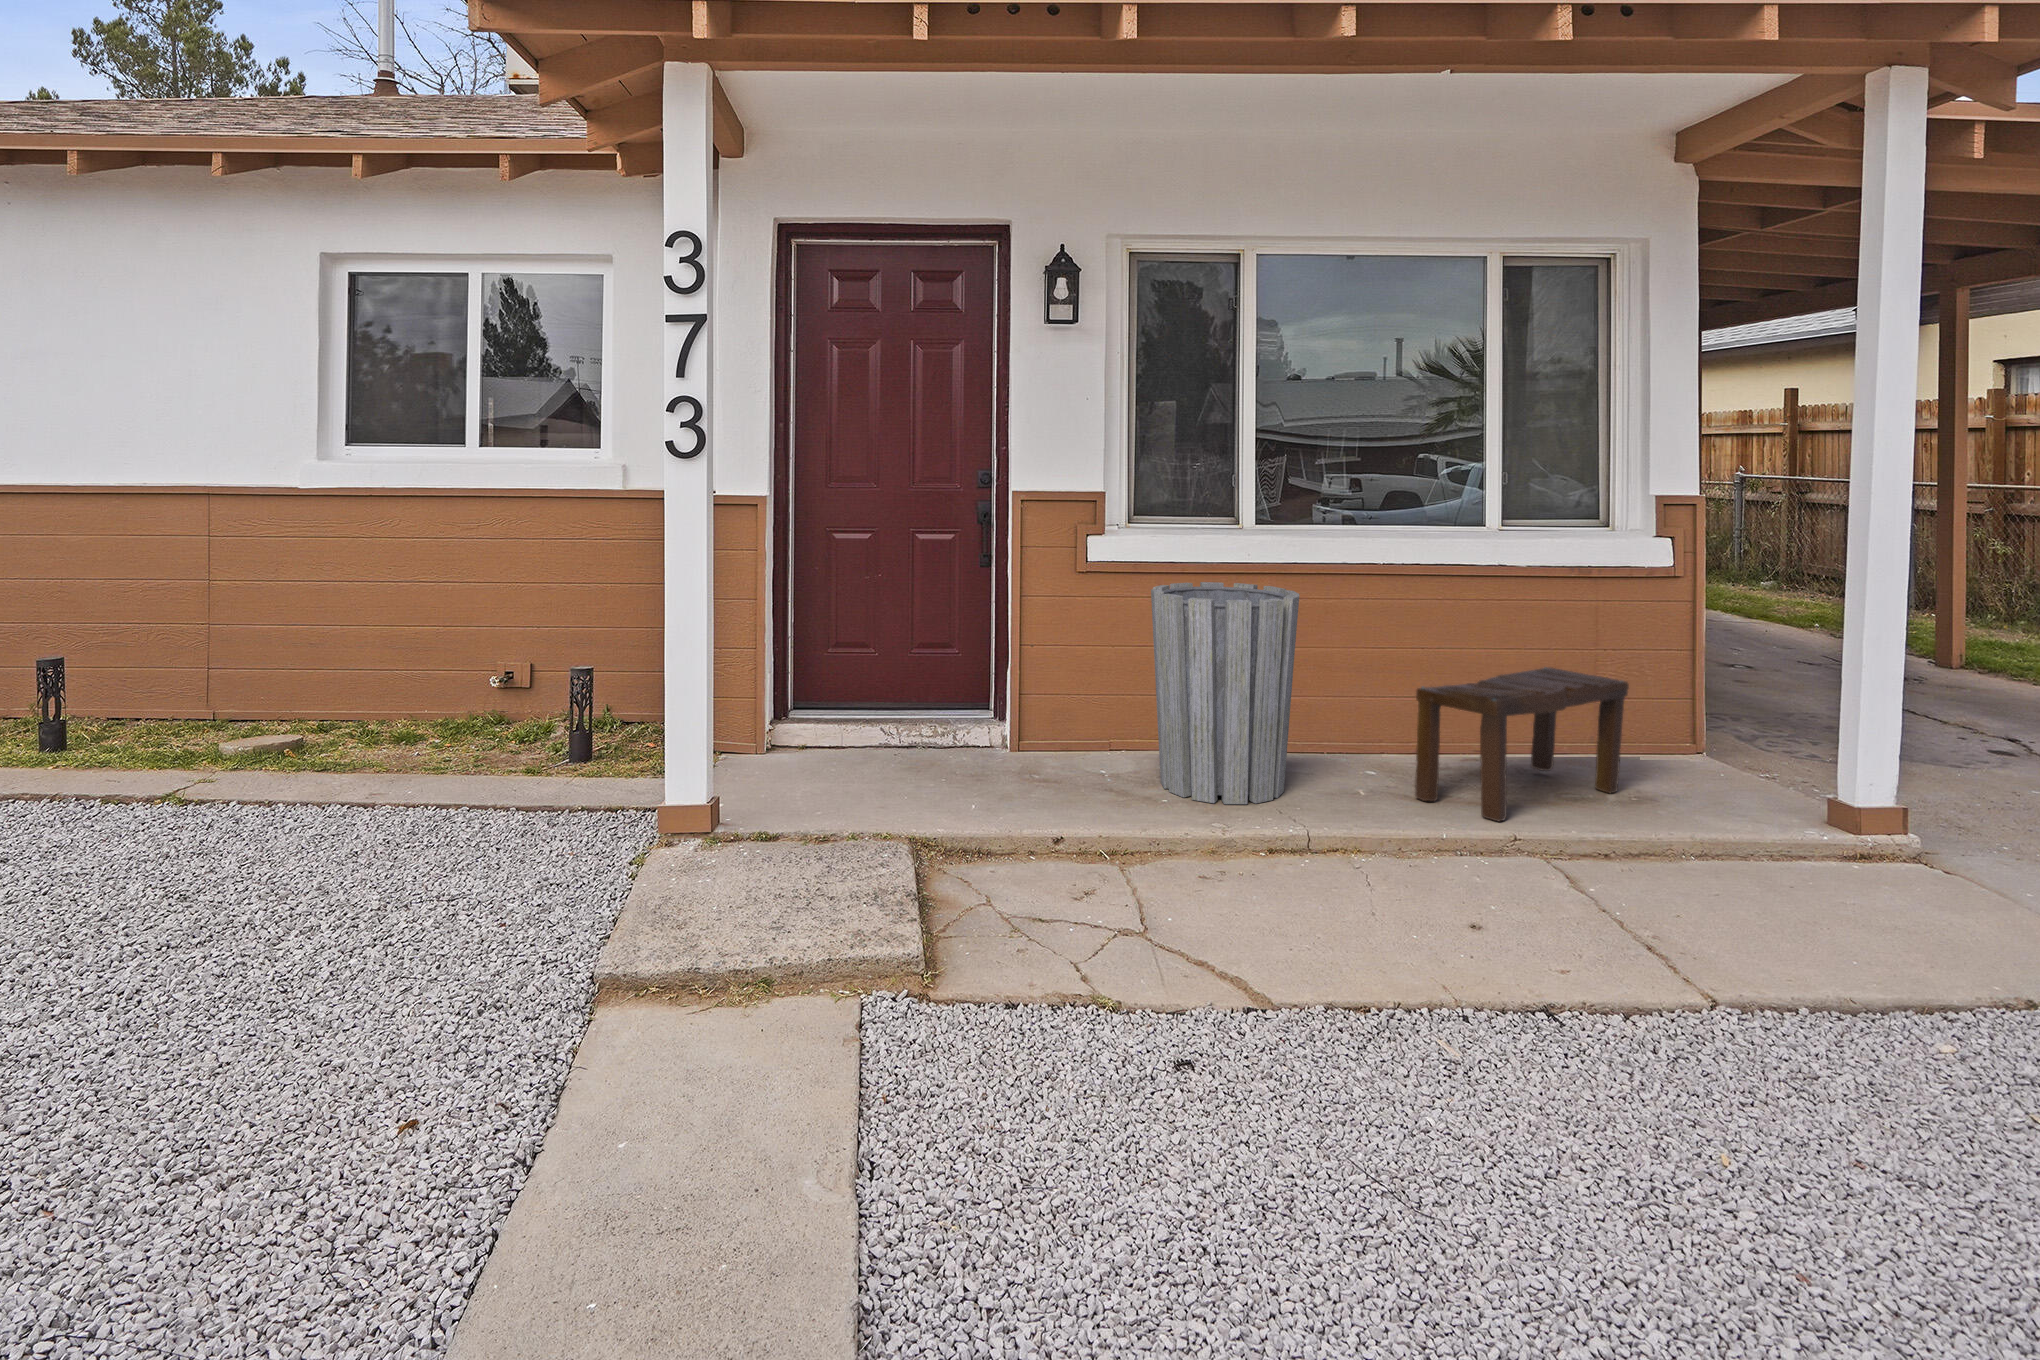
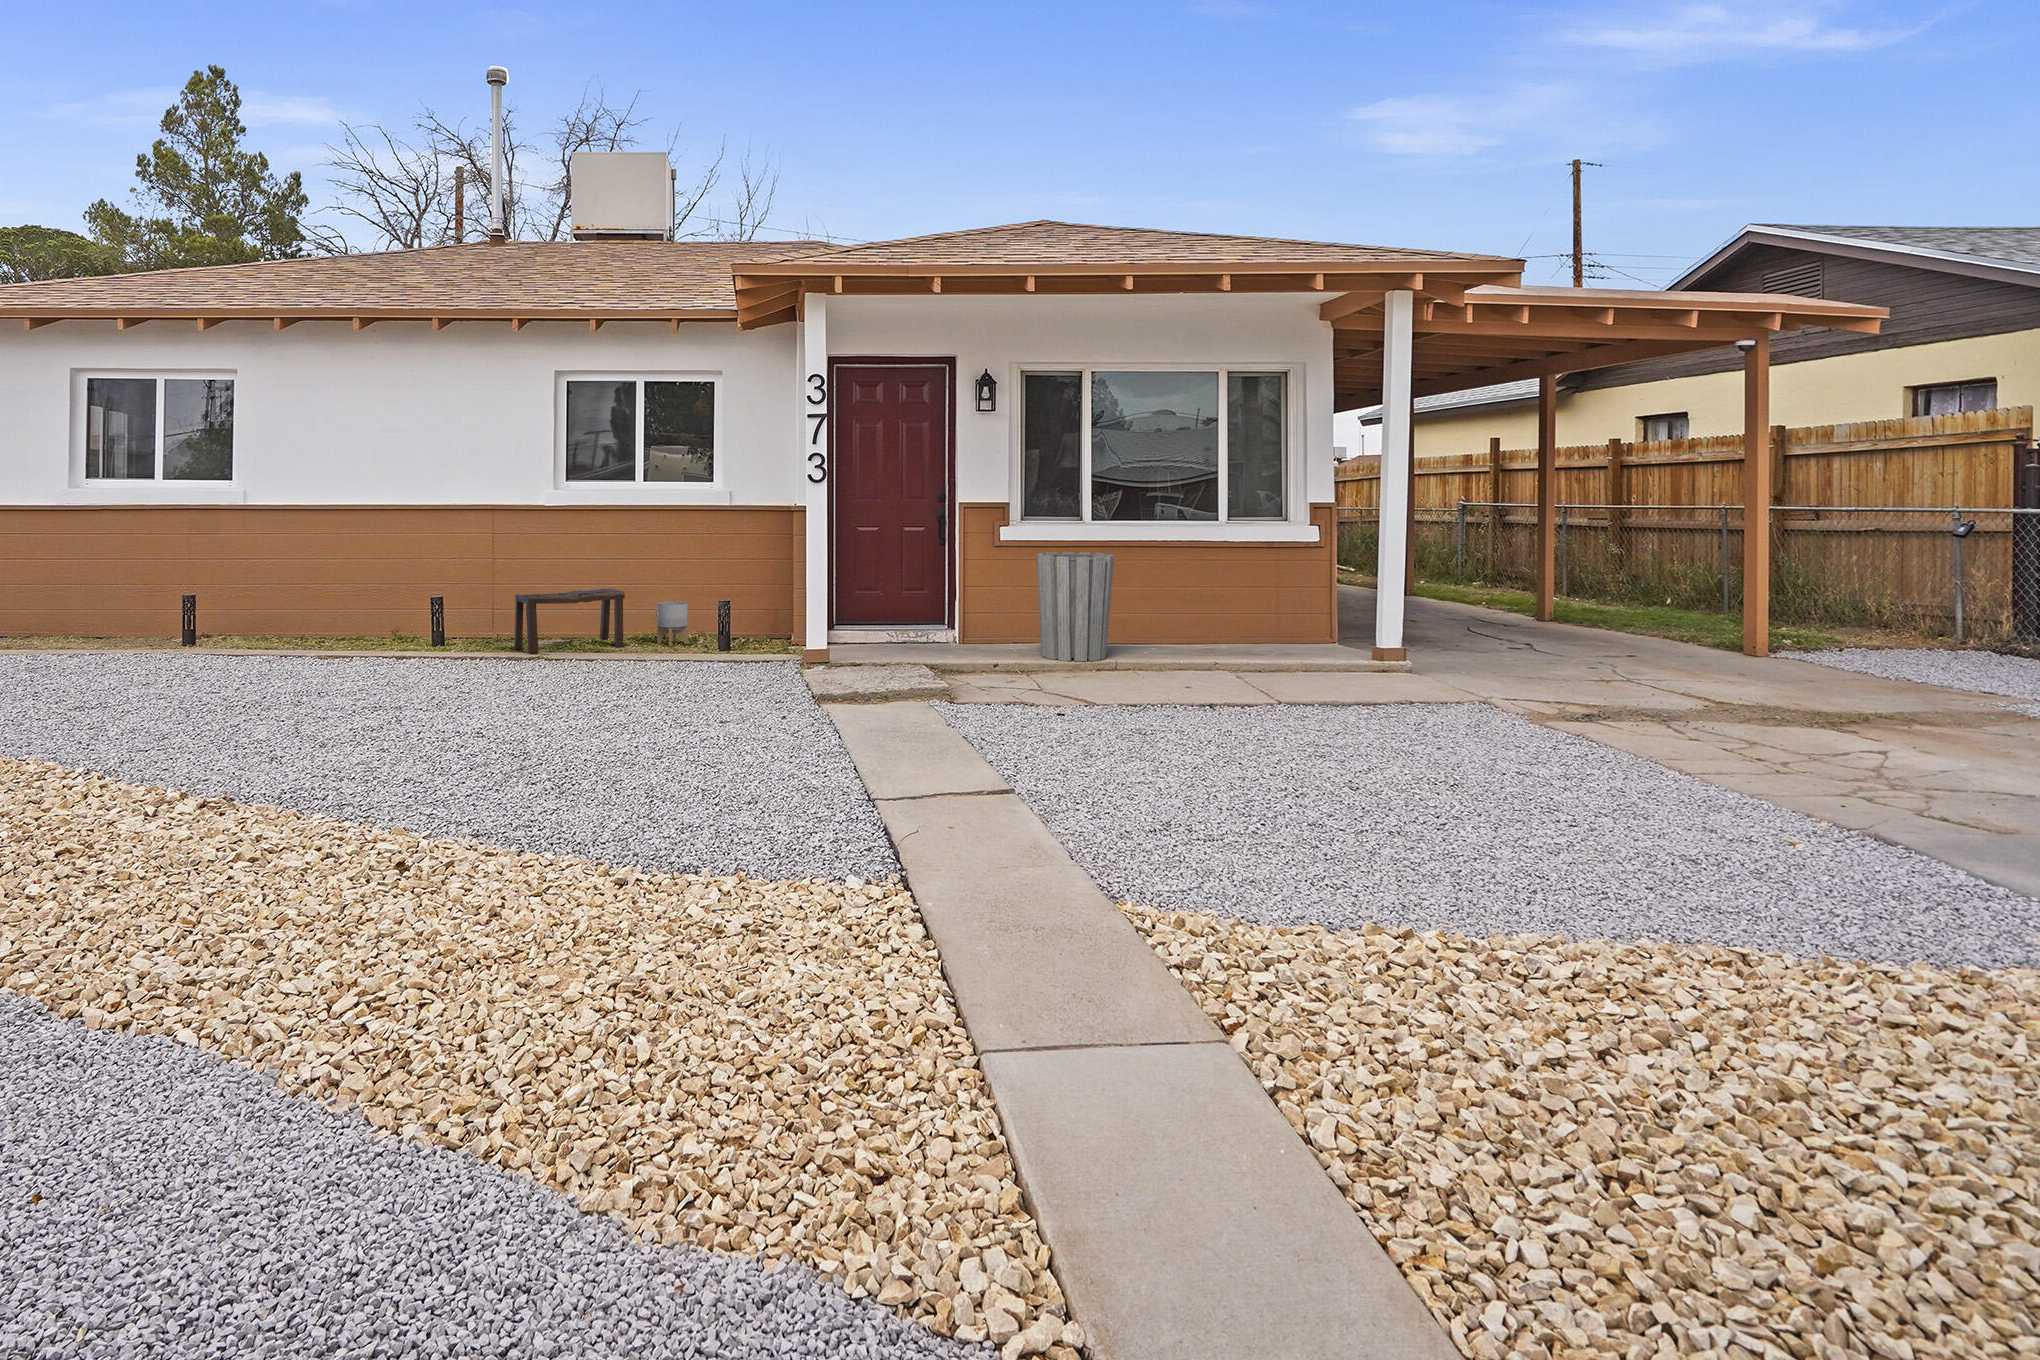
planter: none [470,657,528,743] -> present [657,601,688,646]
bench: present [1415,667,1629,821] -> present [514,588,625,654]

